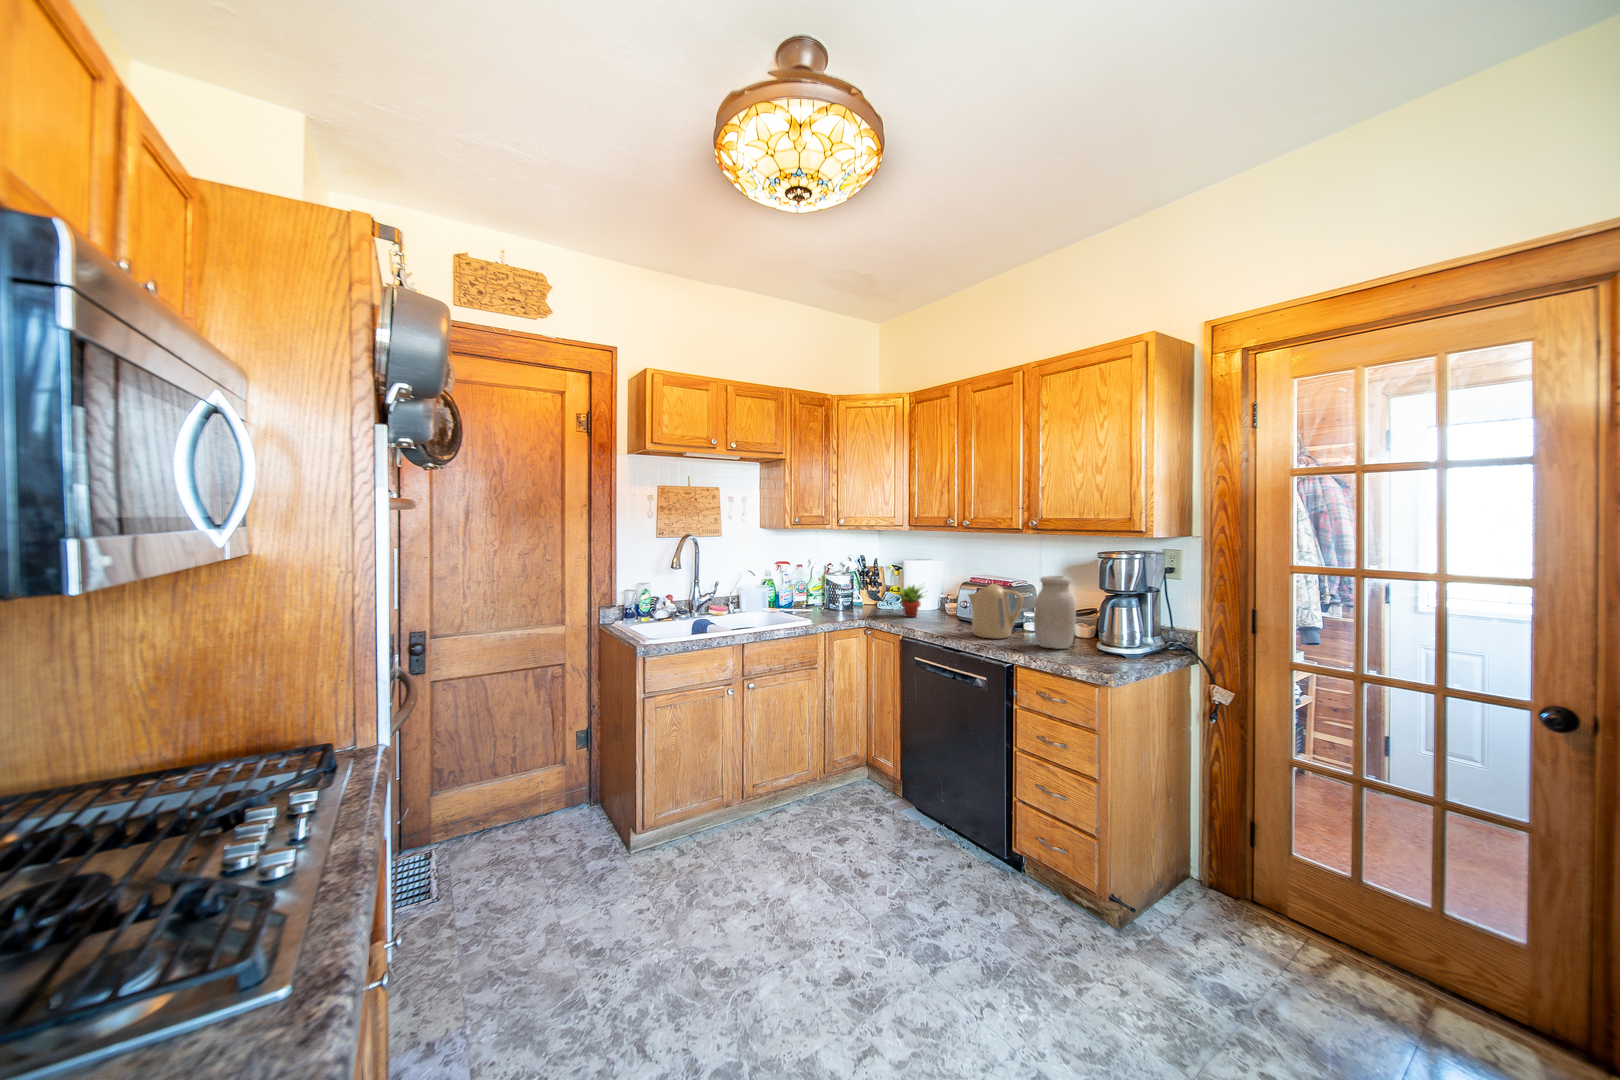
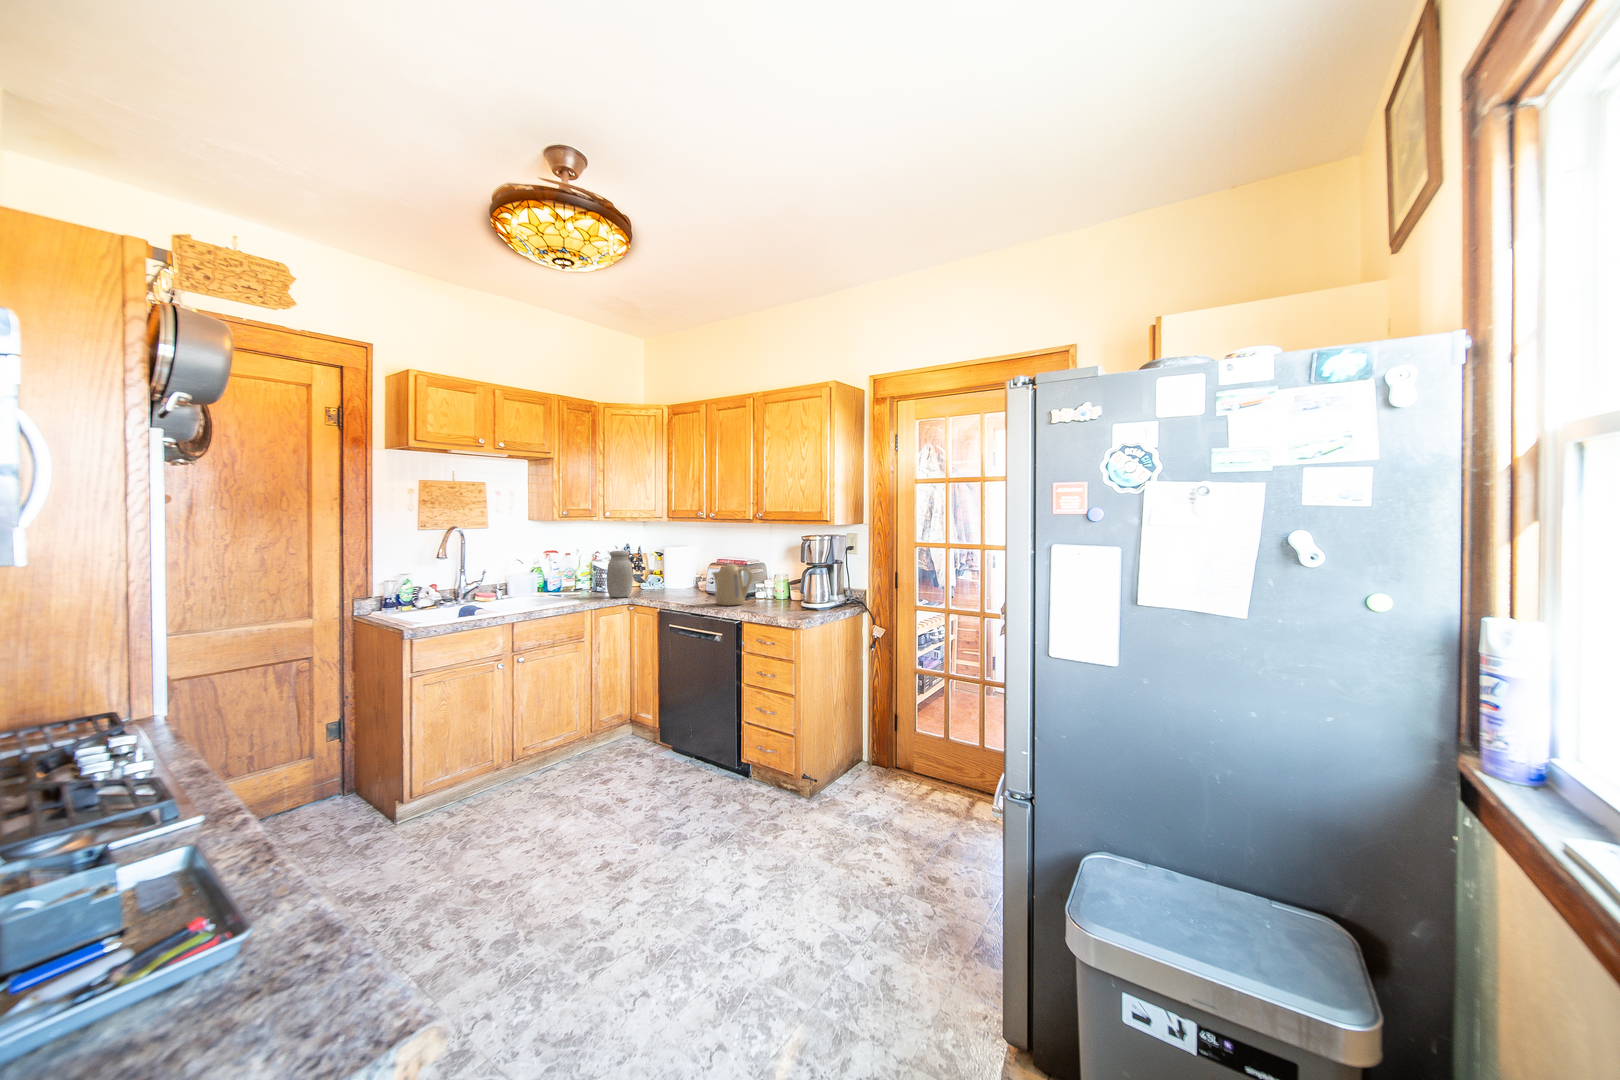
jar: present [1034,576,1076,649] -> present [607,551,633,597]
succulent plant: present [899,584,923,617] -> none [652,566,685,596]

